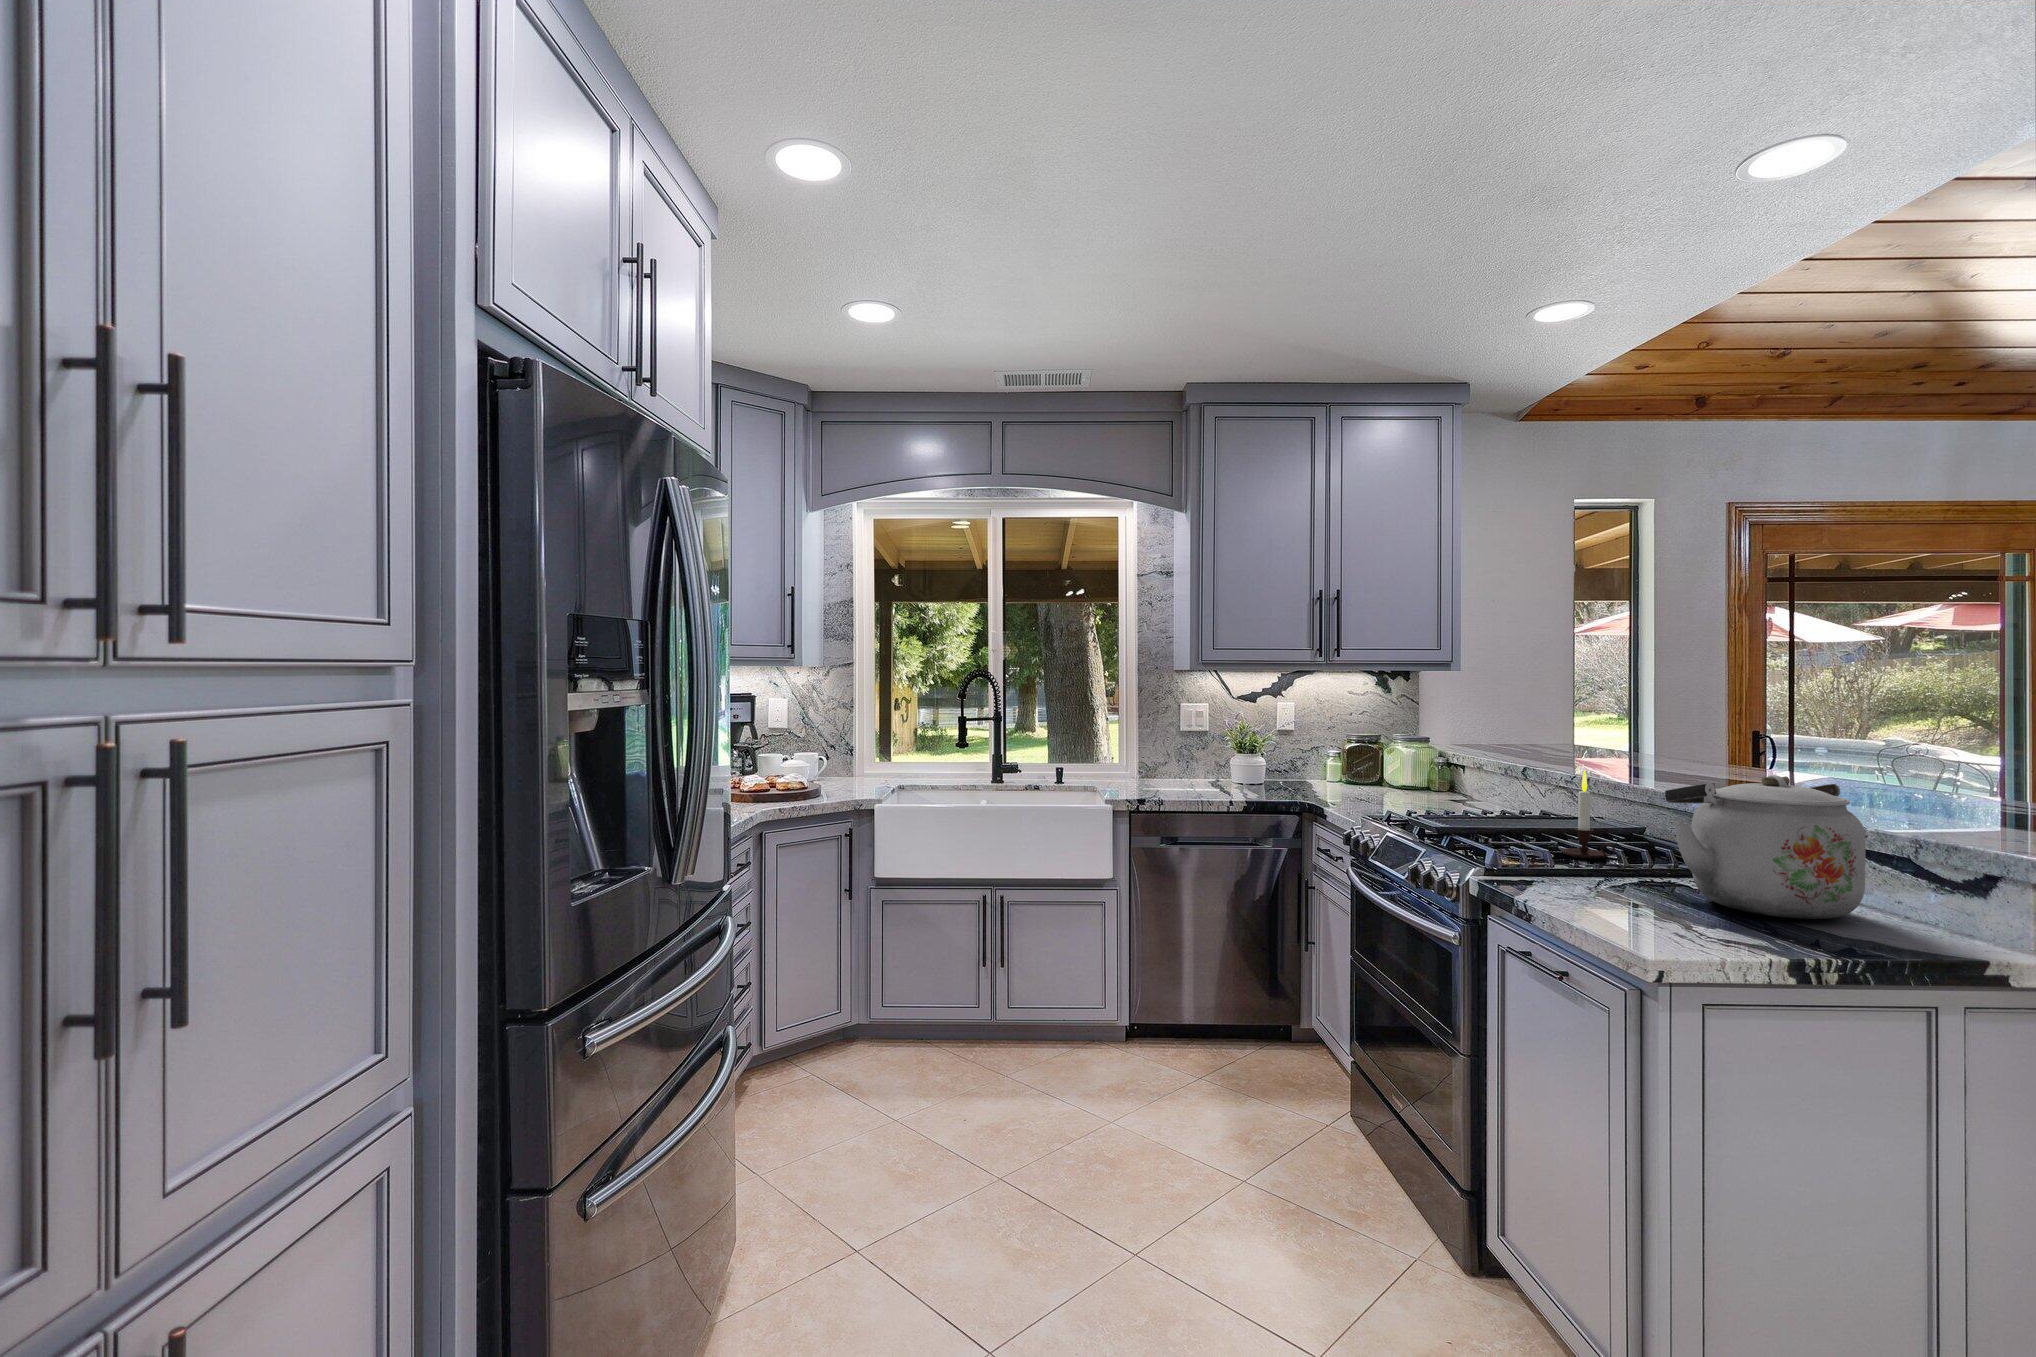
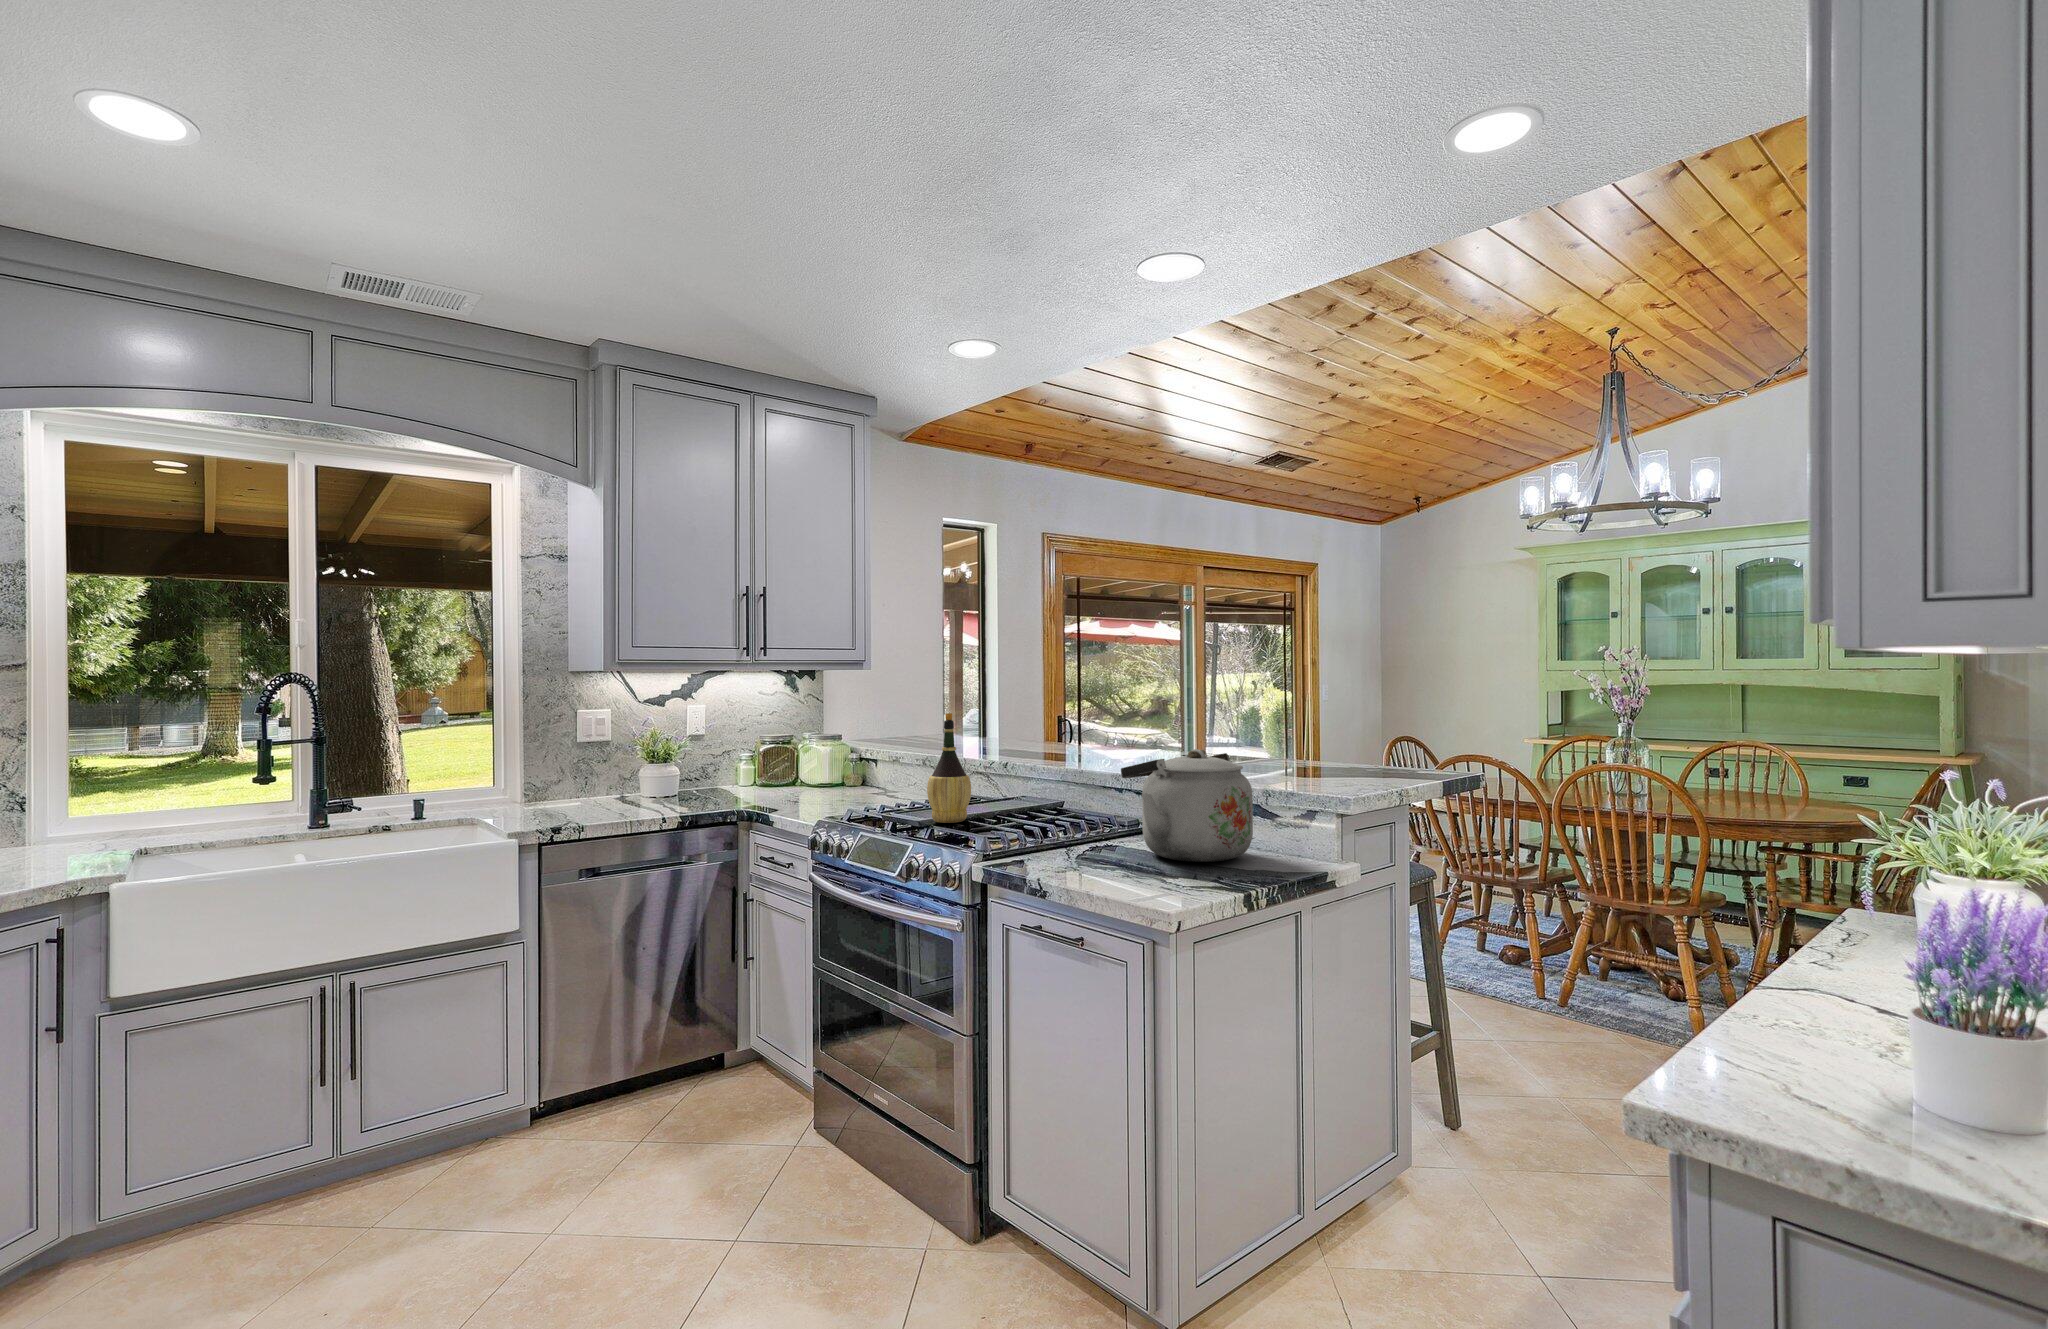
wine bottle: none [1459,718,1511,834] -> present [927,713,971,823]
candle: present [1561,770,1615,859] -> none [1023,756,1067,834]

